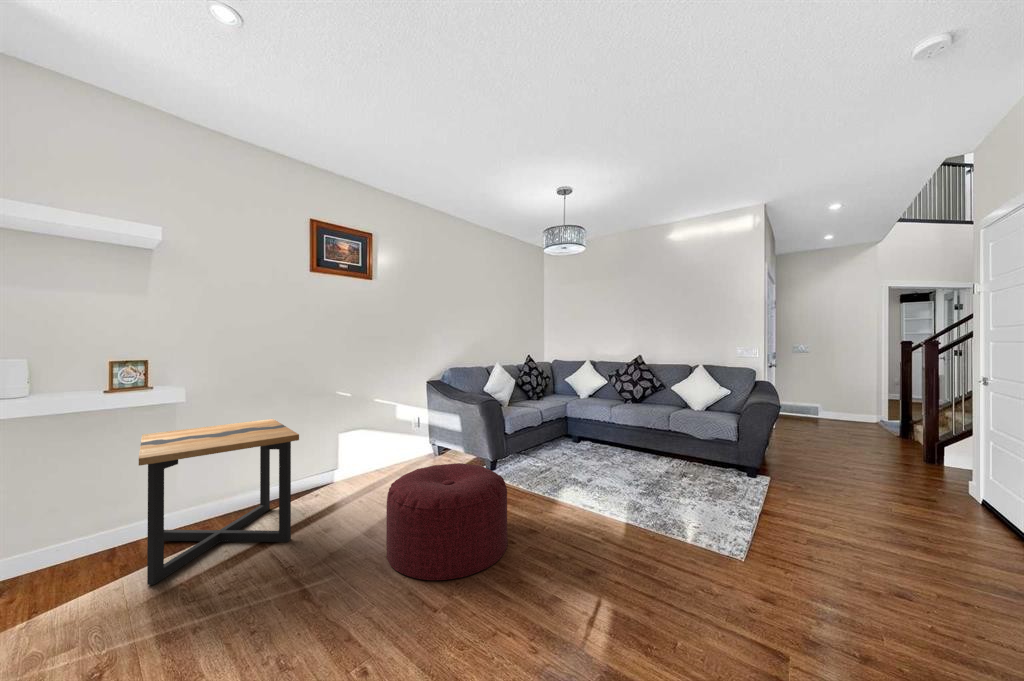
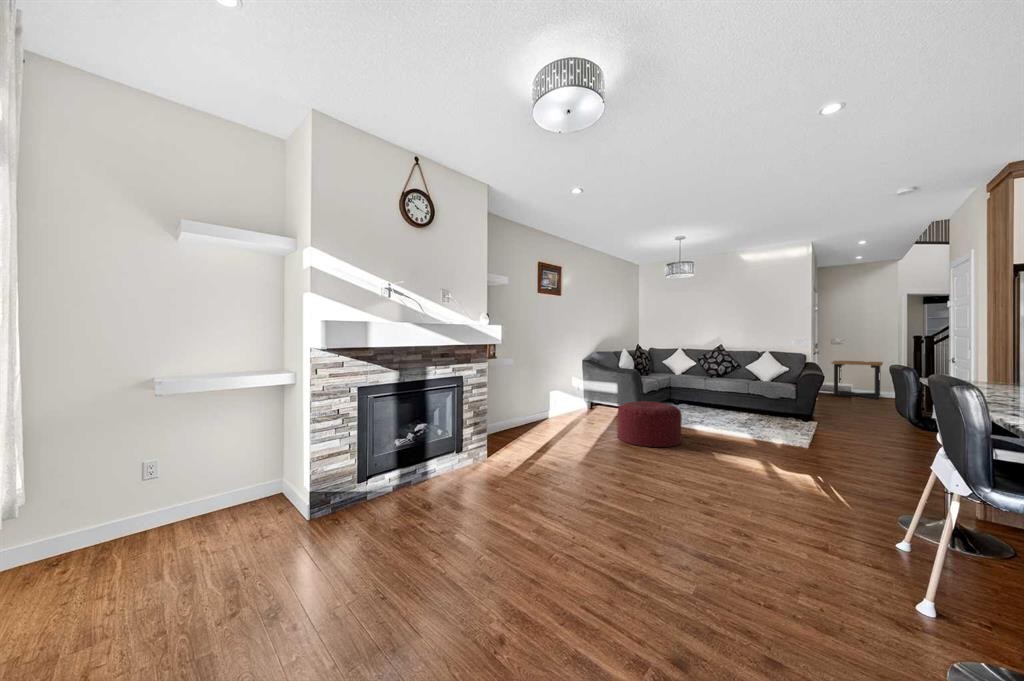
side table: present [139,419,299,585] -> present [832,360,883,399]

